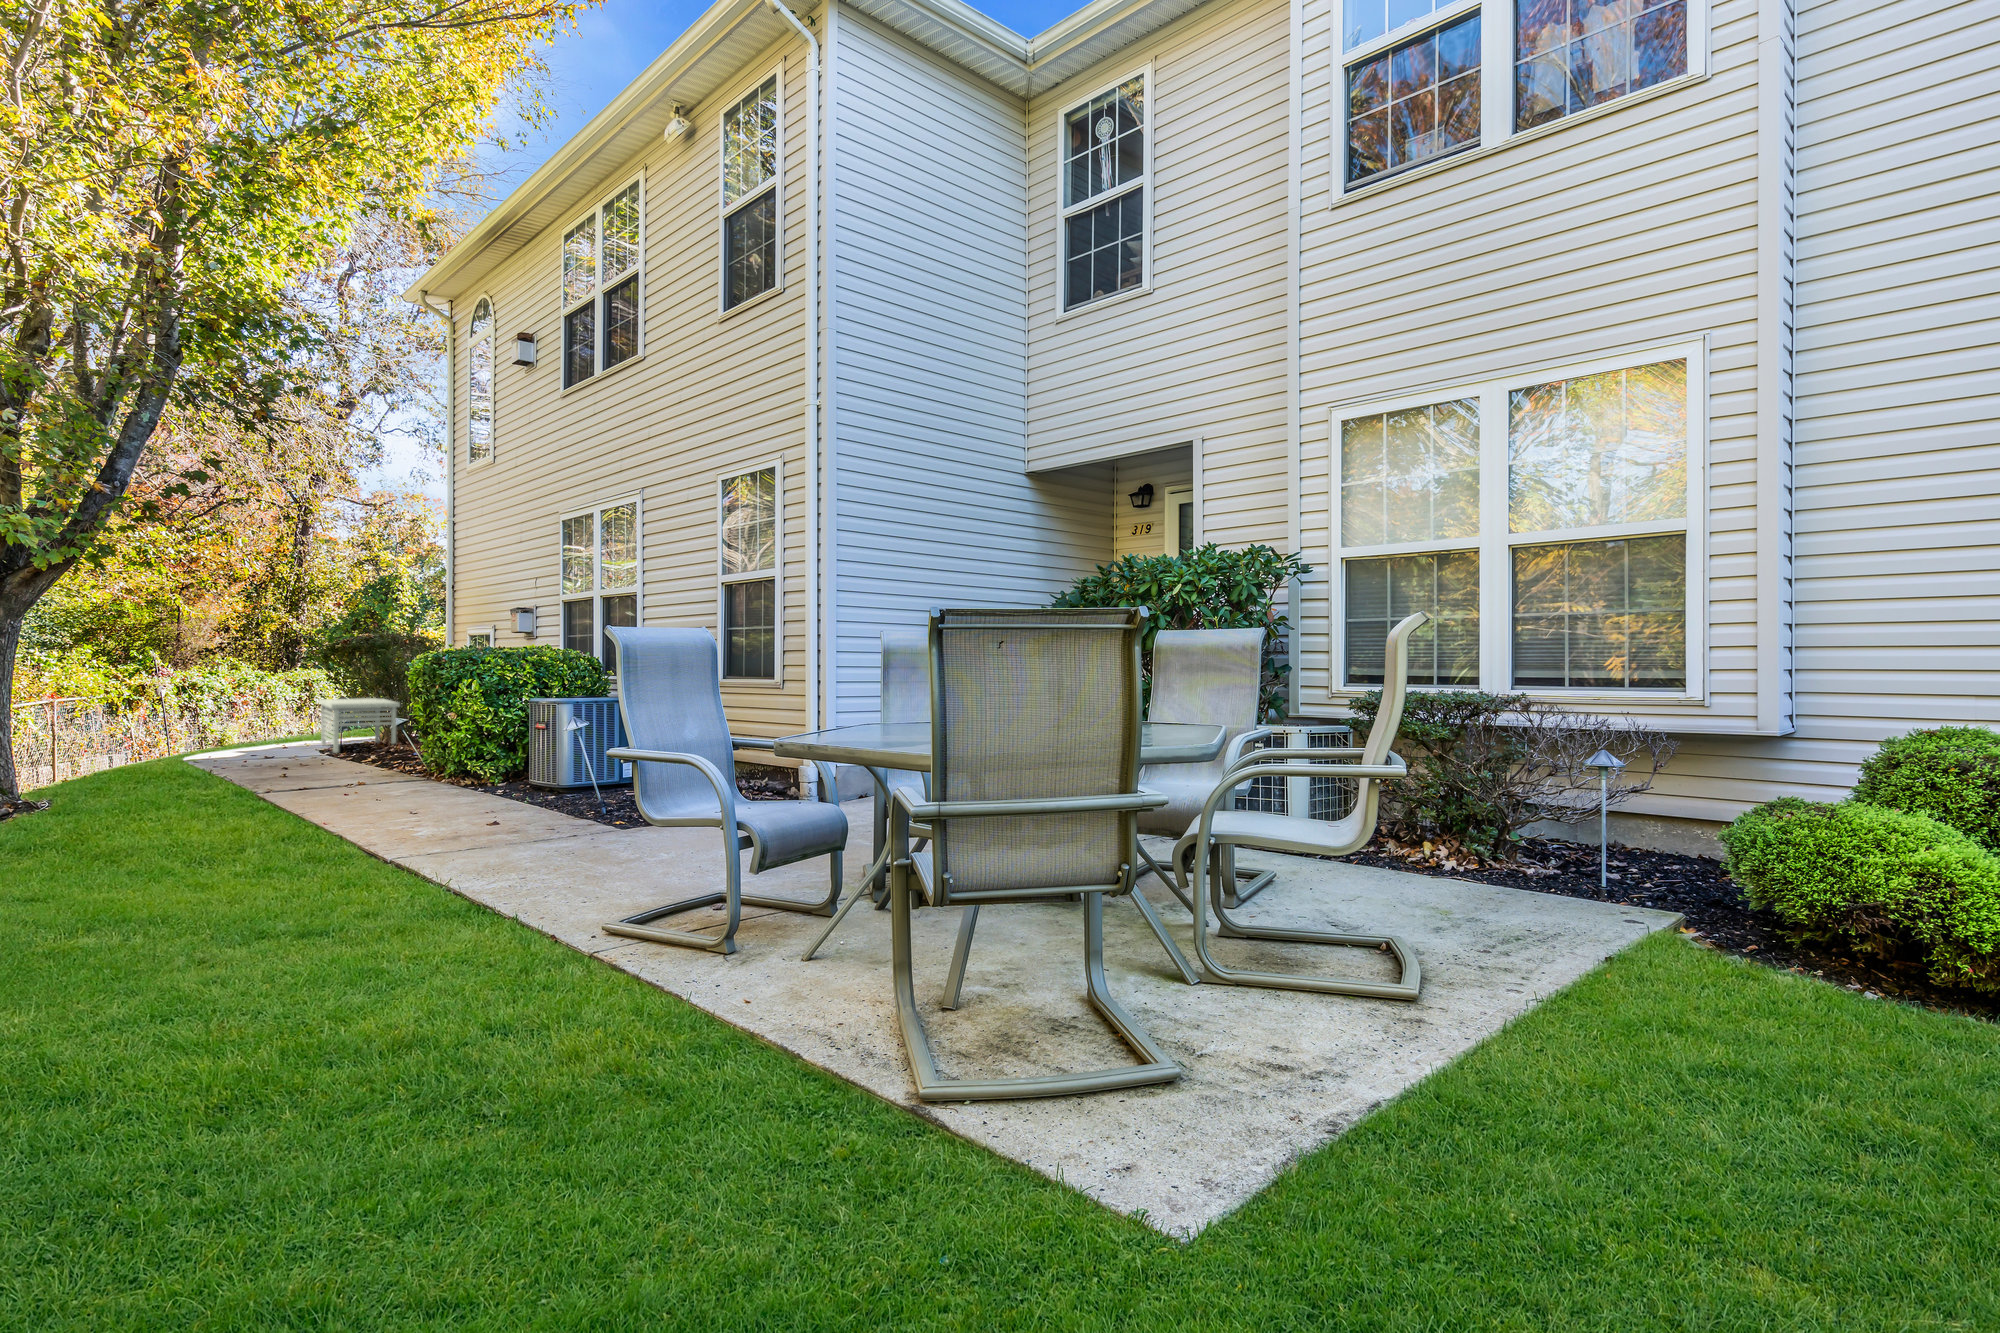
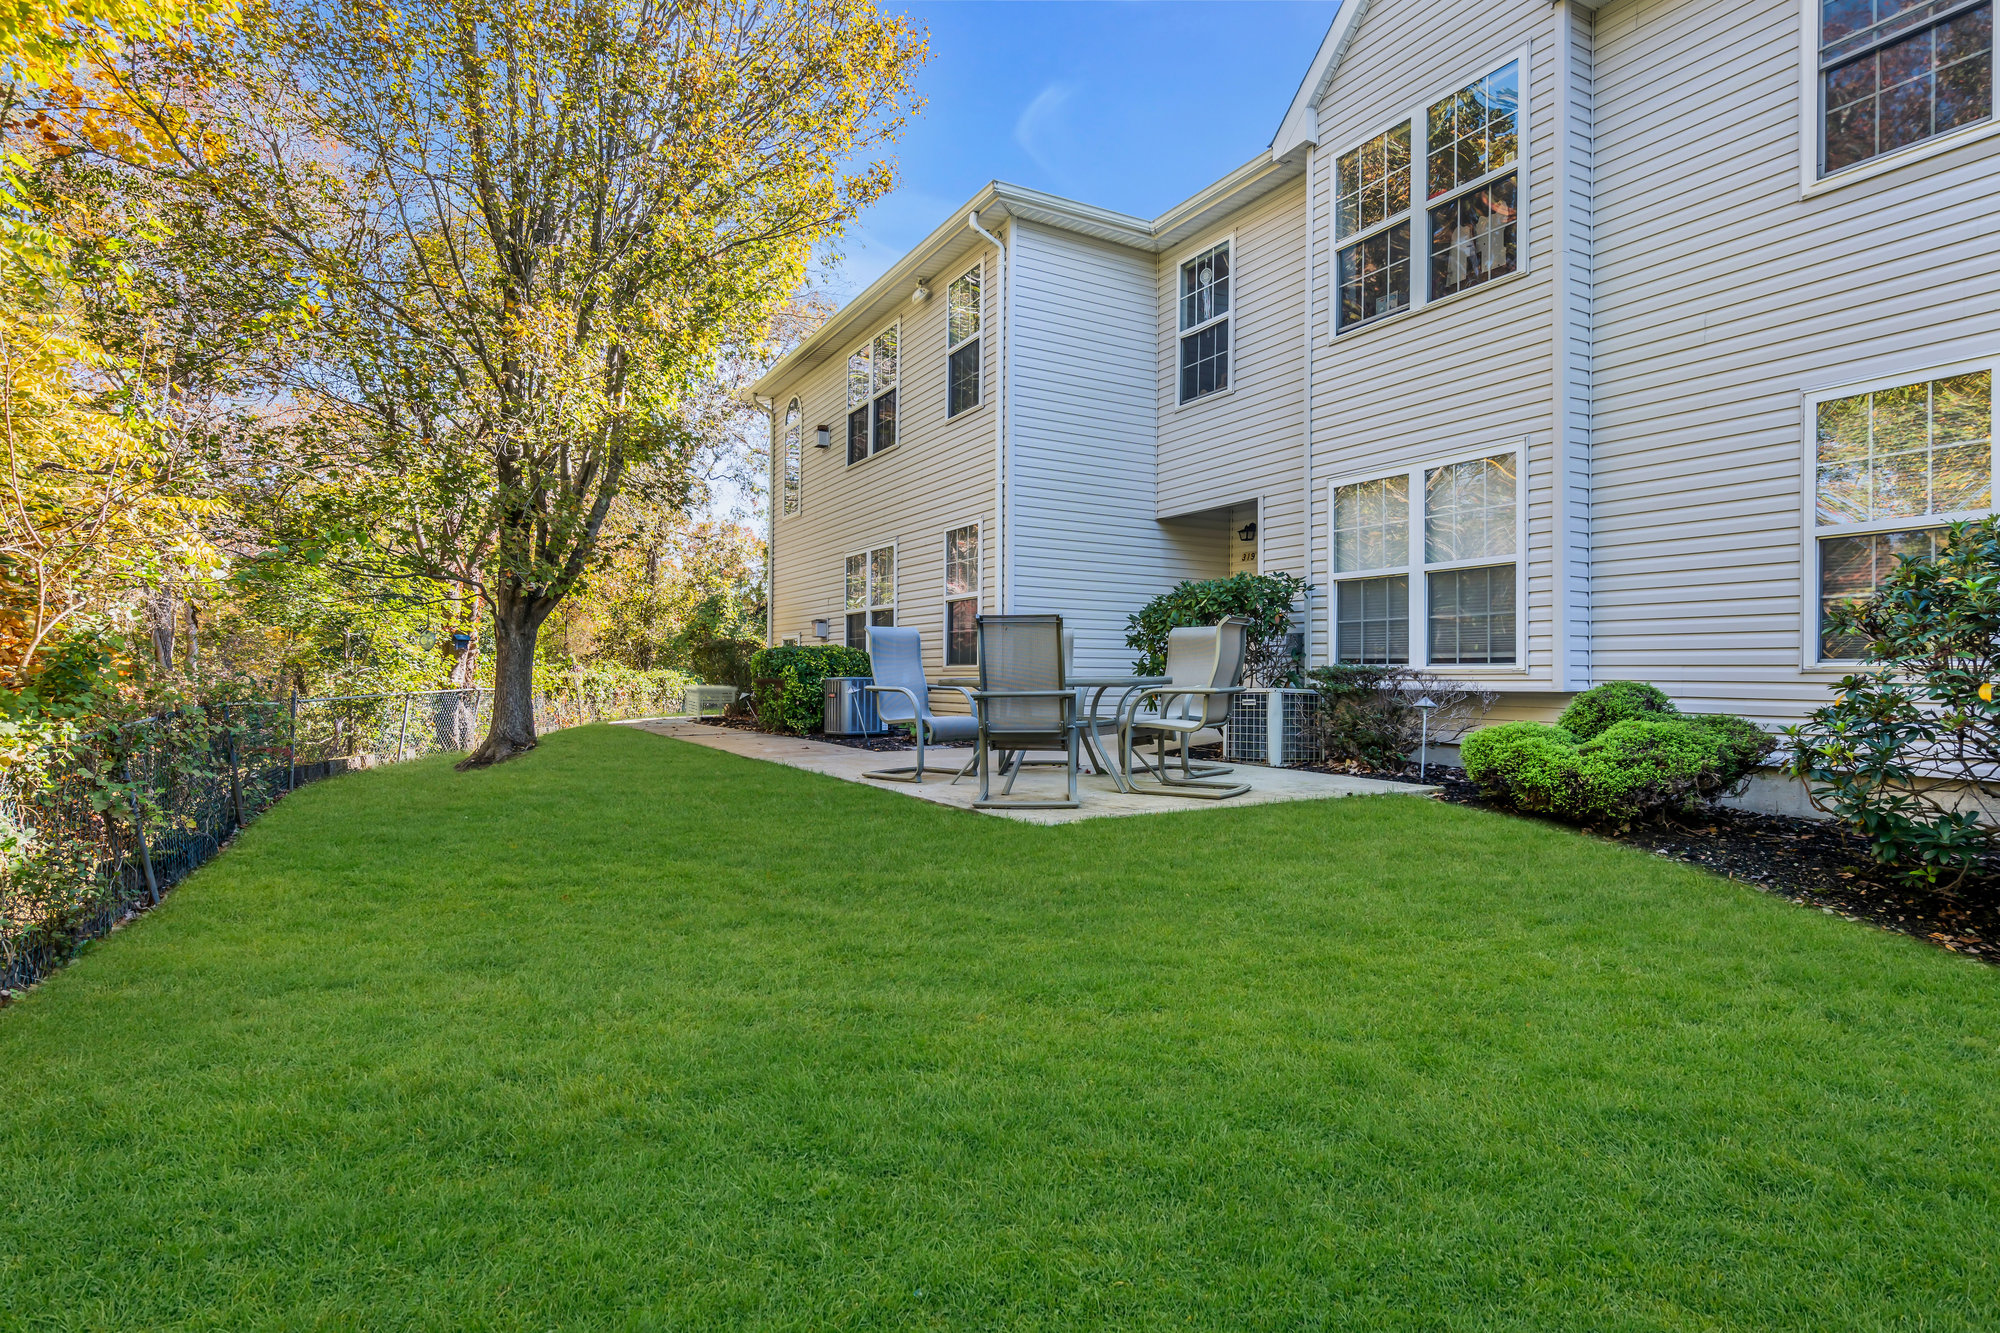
side table: none [404,698,466,791] -> present [754,678,786,732]

